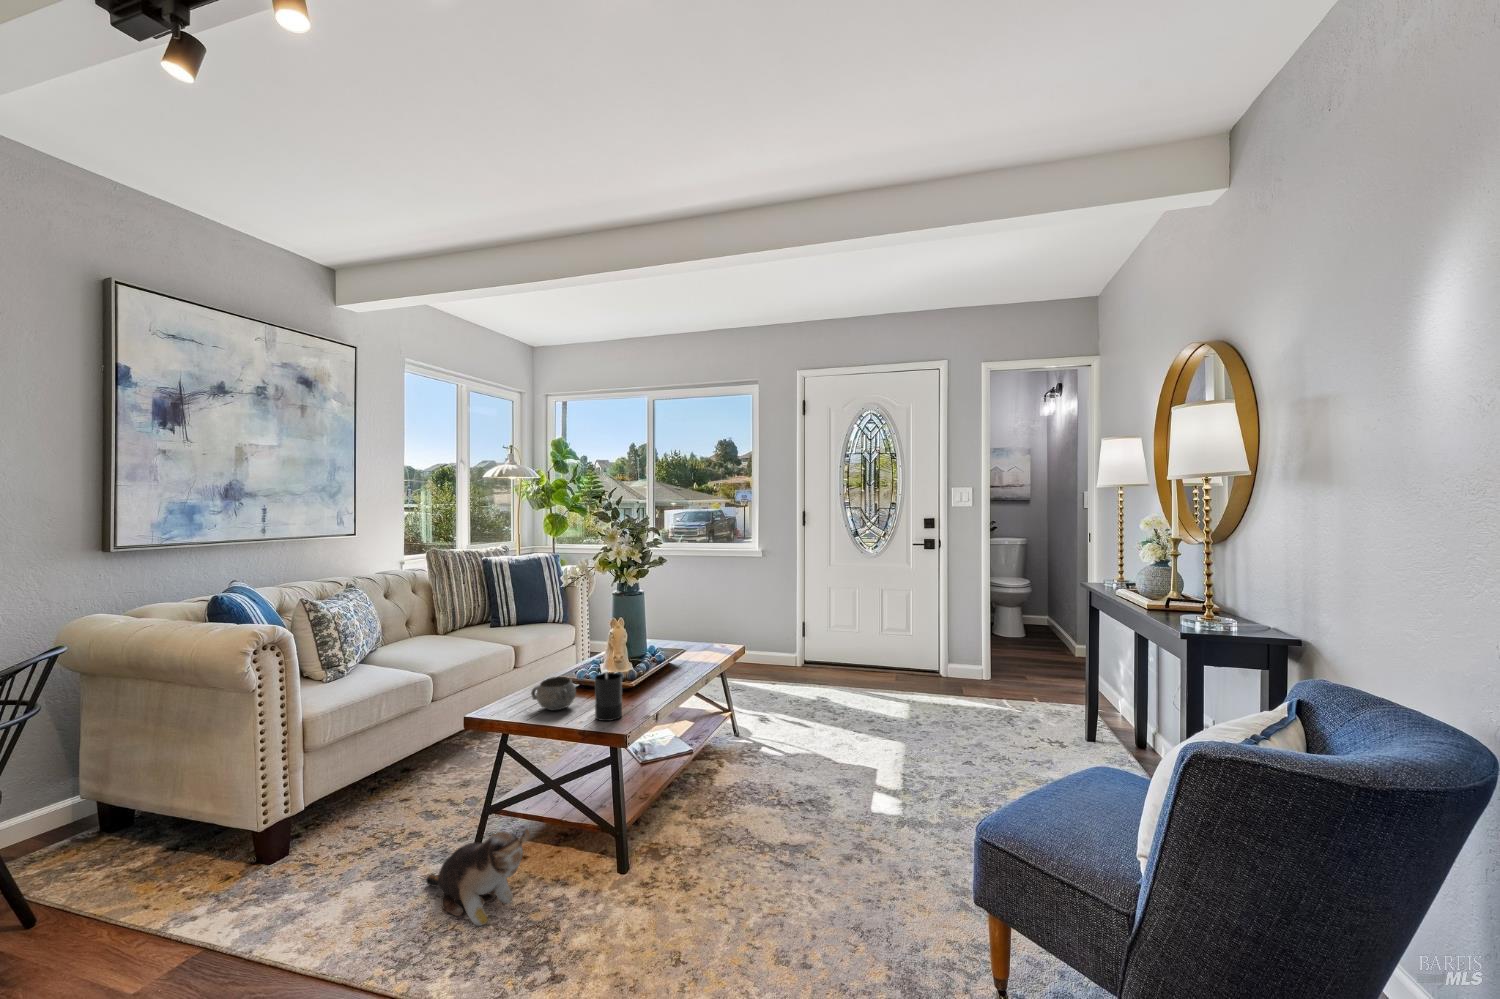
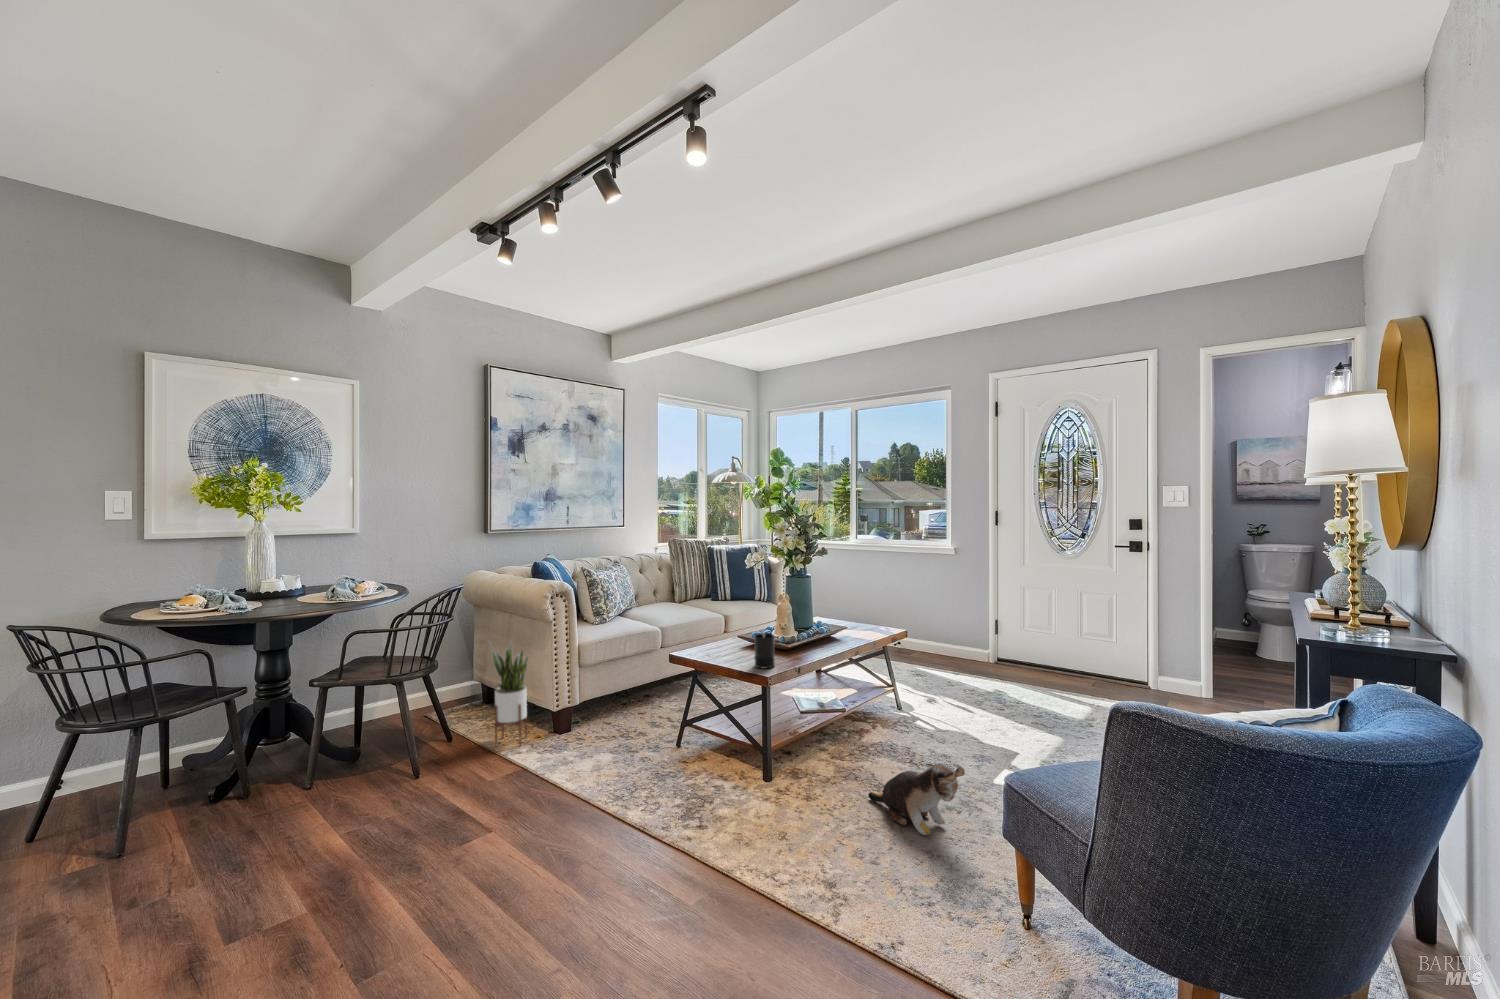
decorative bowl: present [531,677,576,710] -> none [715,634,746,658]
potted plant: none [126,728,212,911] -> present [490,642,529,746]
plush toy: present [426,829,530,926] -> present [868,765,965,835]

